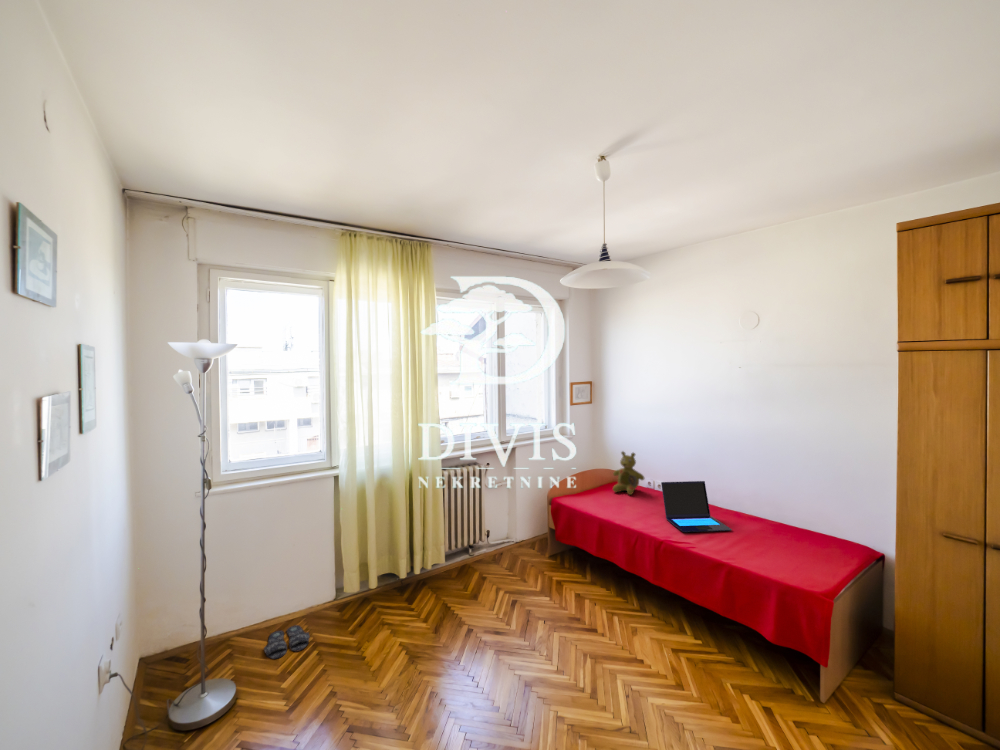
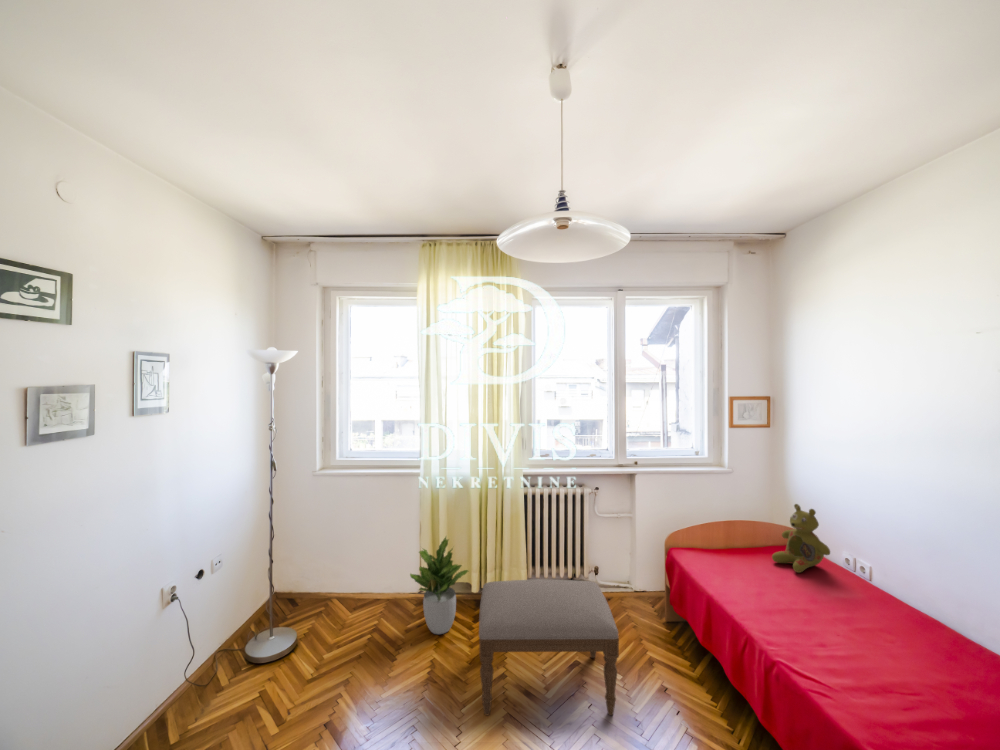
laptop: present [661,481,732,532] -> none [819,566,942,691]
potted plant: none [348,526,406,626] -> present [410,537,468,634]
ottoman: none [440,533,568,663] -> present [479,579,619,715]
slippers: present [264,625,309,659] -> none [342,605,381,629]

